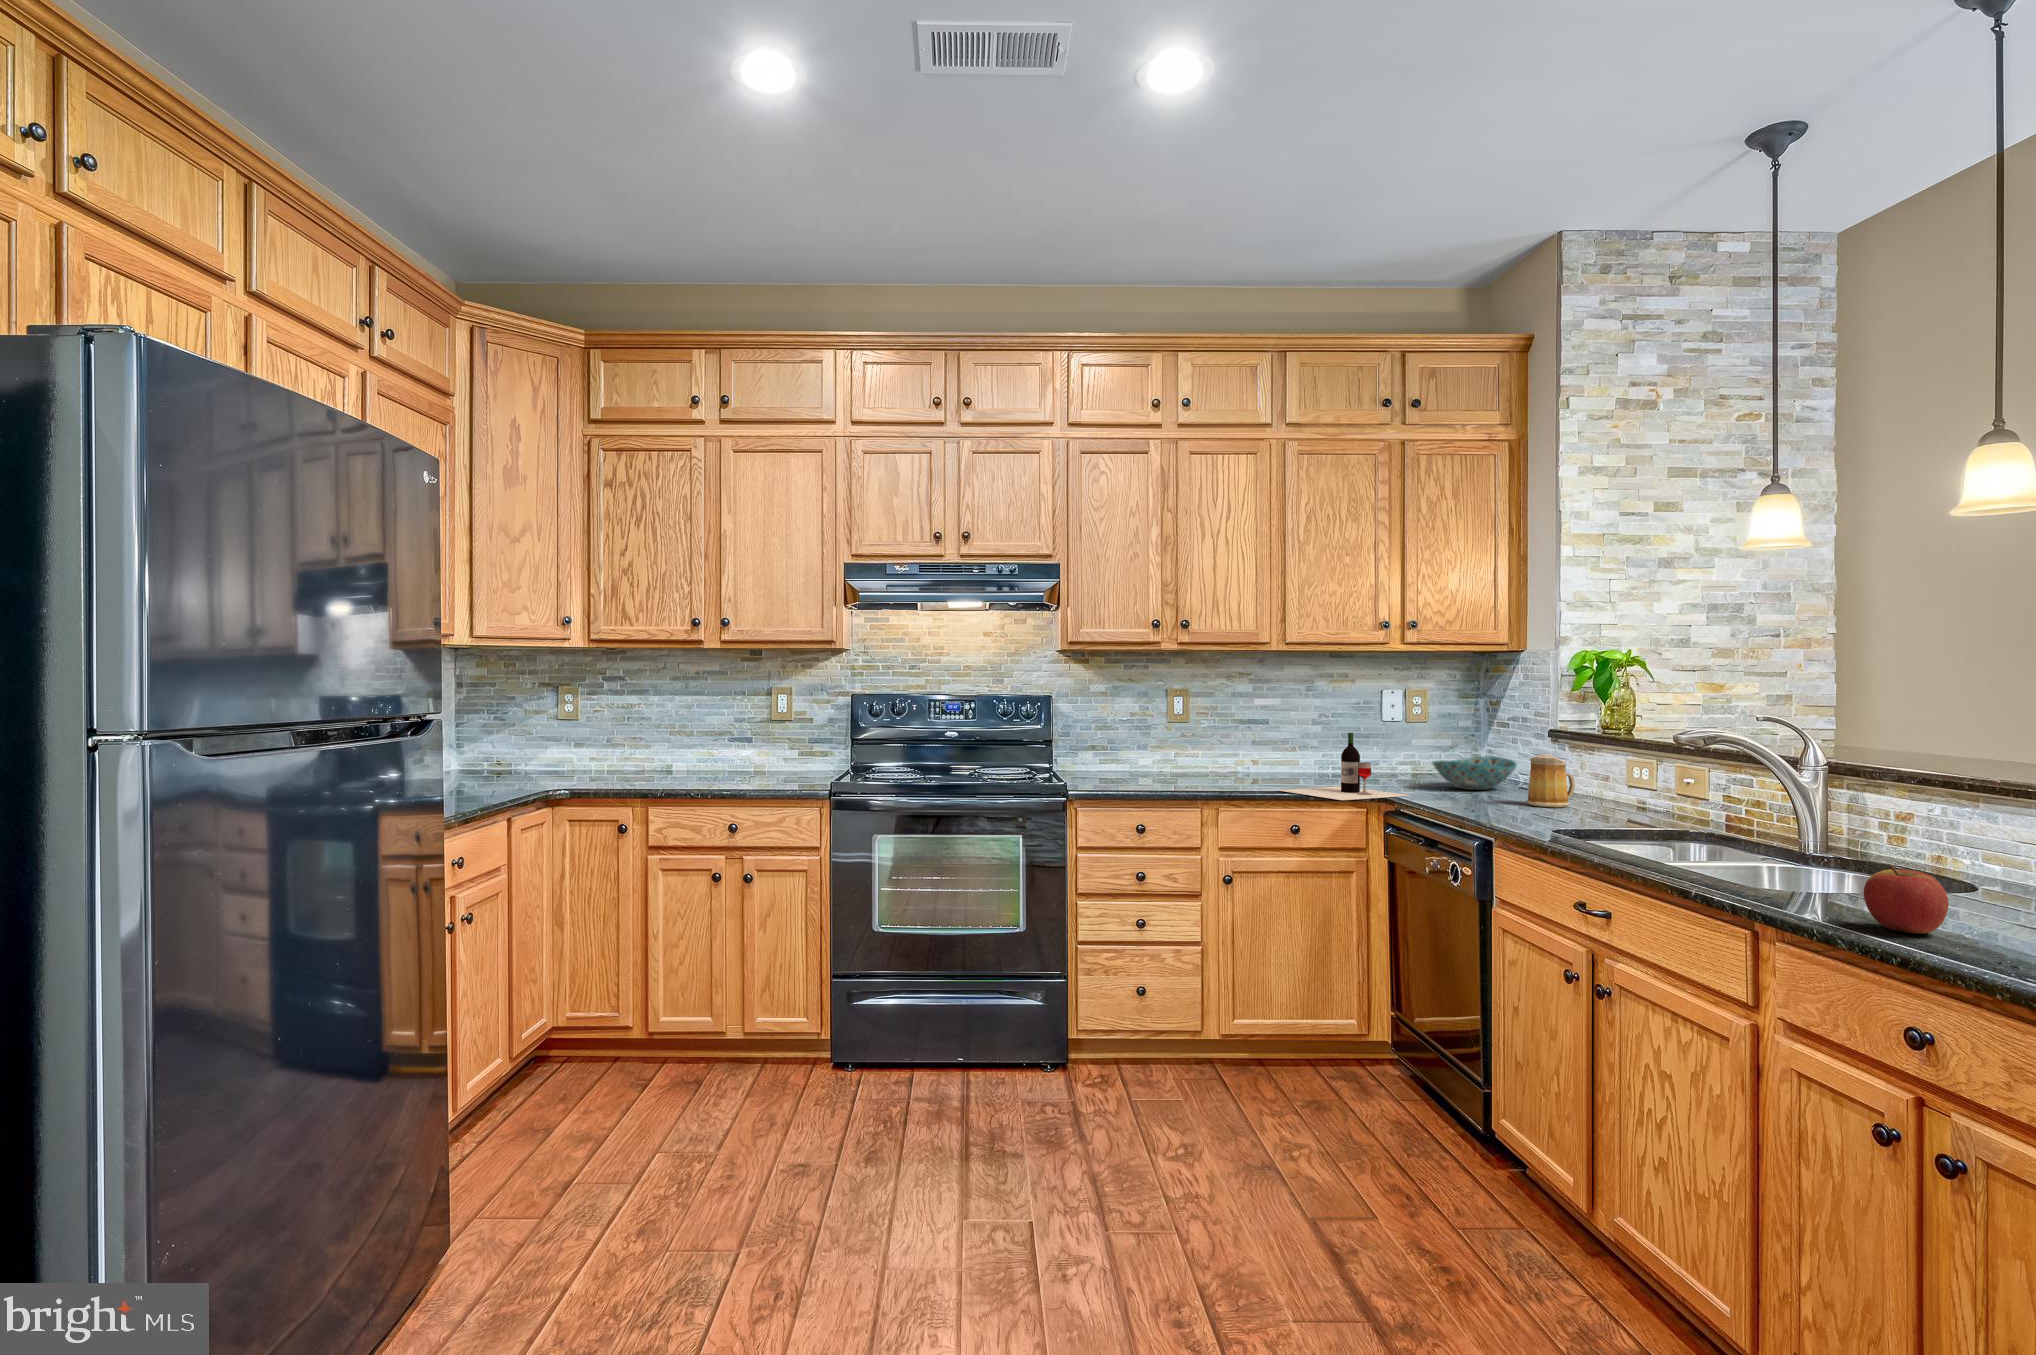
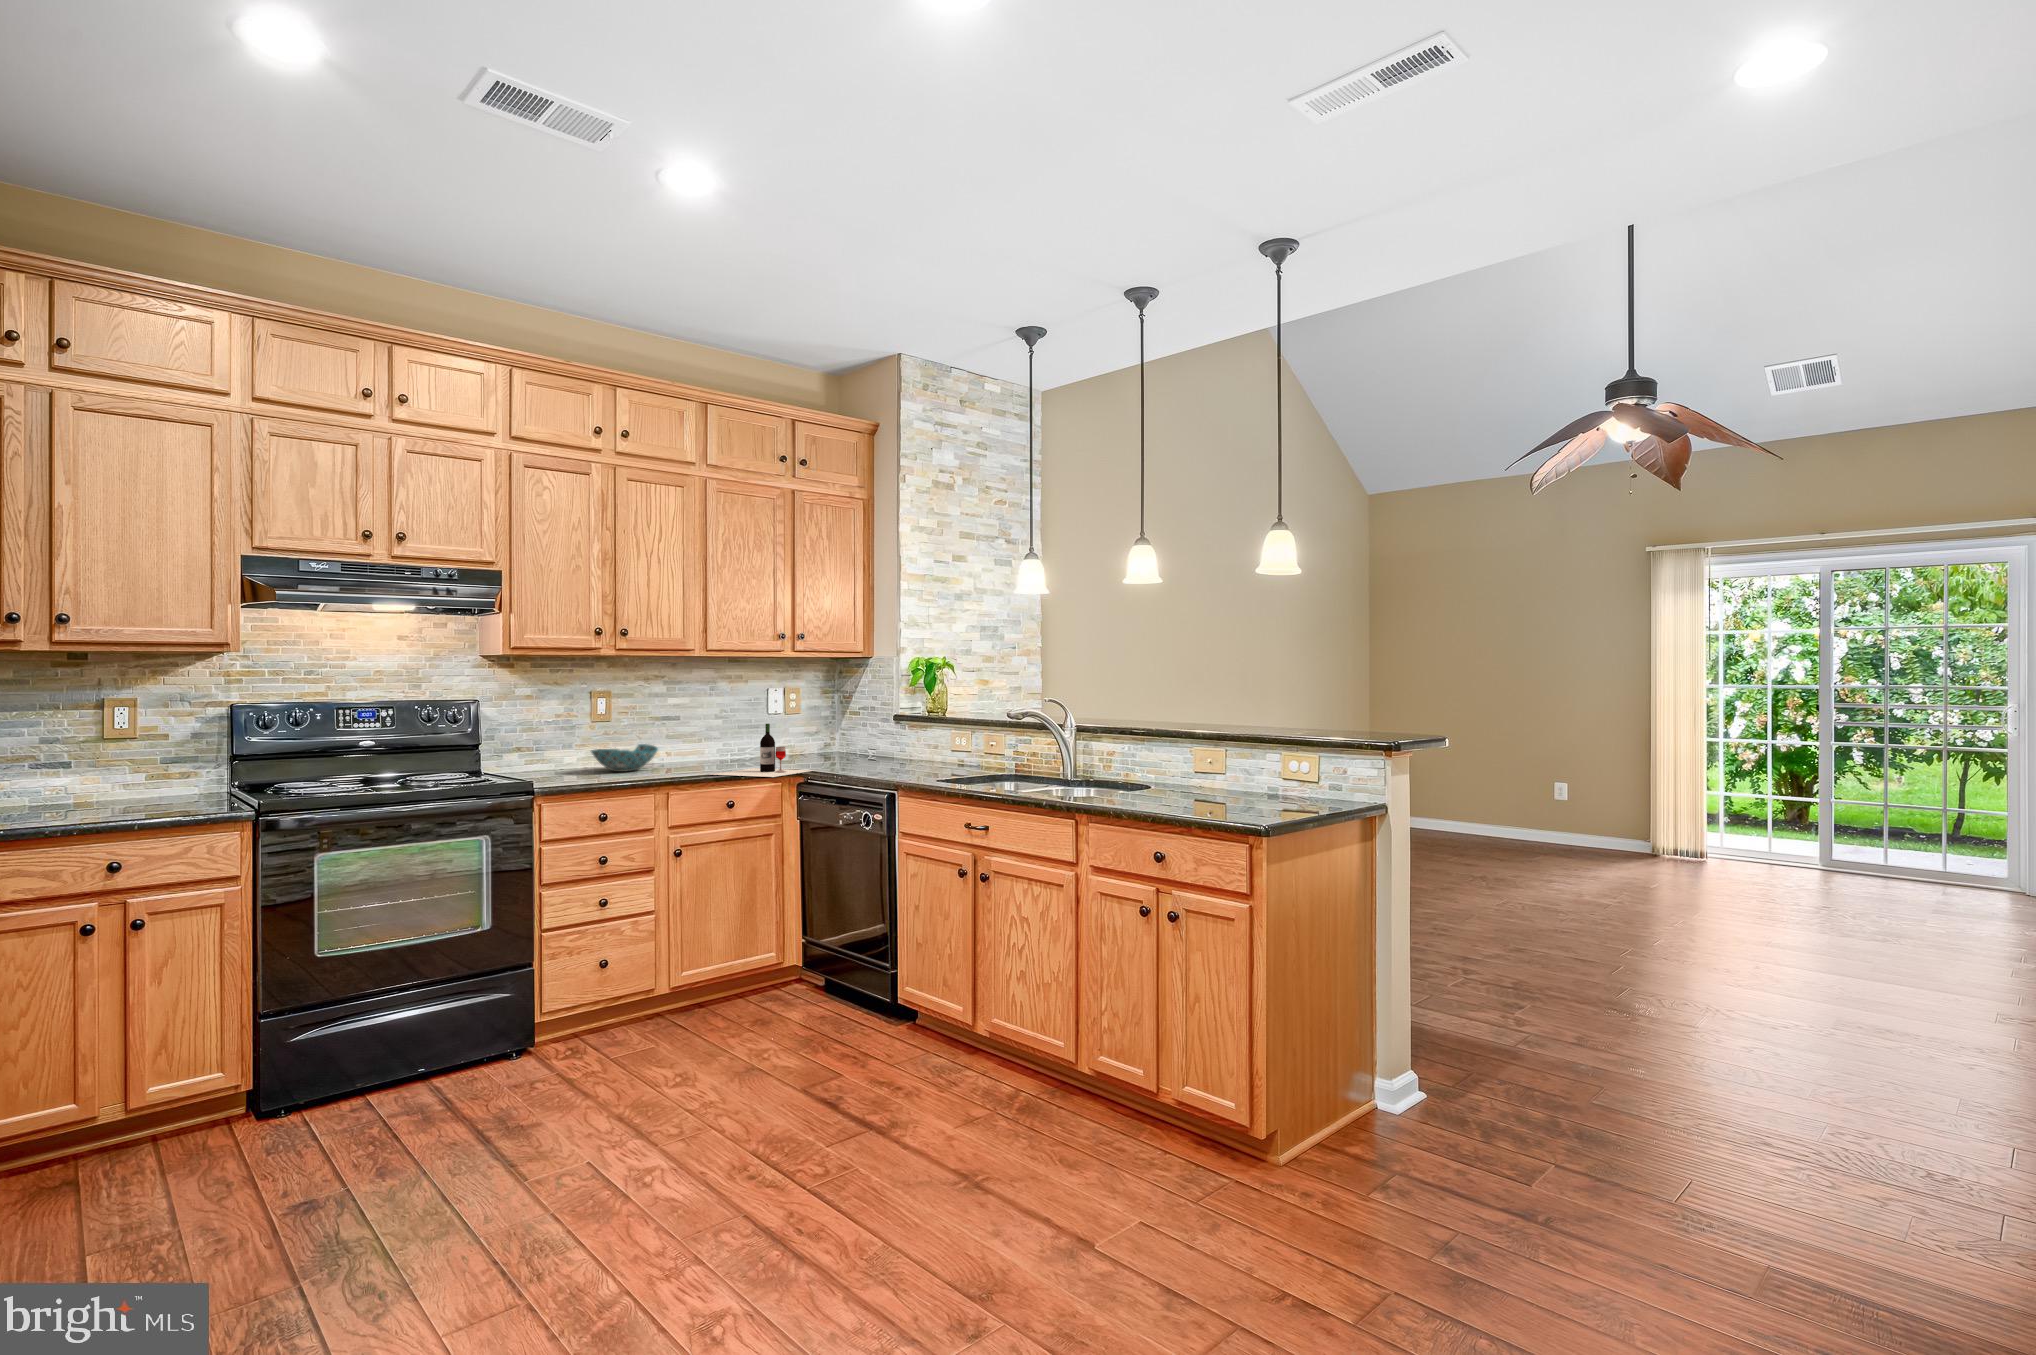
mug: present [1526,754,1575,807] -> none [897,733,927,770]
bowl: present [1432,756,1517,790] -> present [591,744,658,772]
apple: present [1864,864,1948,934] -> none [1127,774,1160,808]

